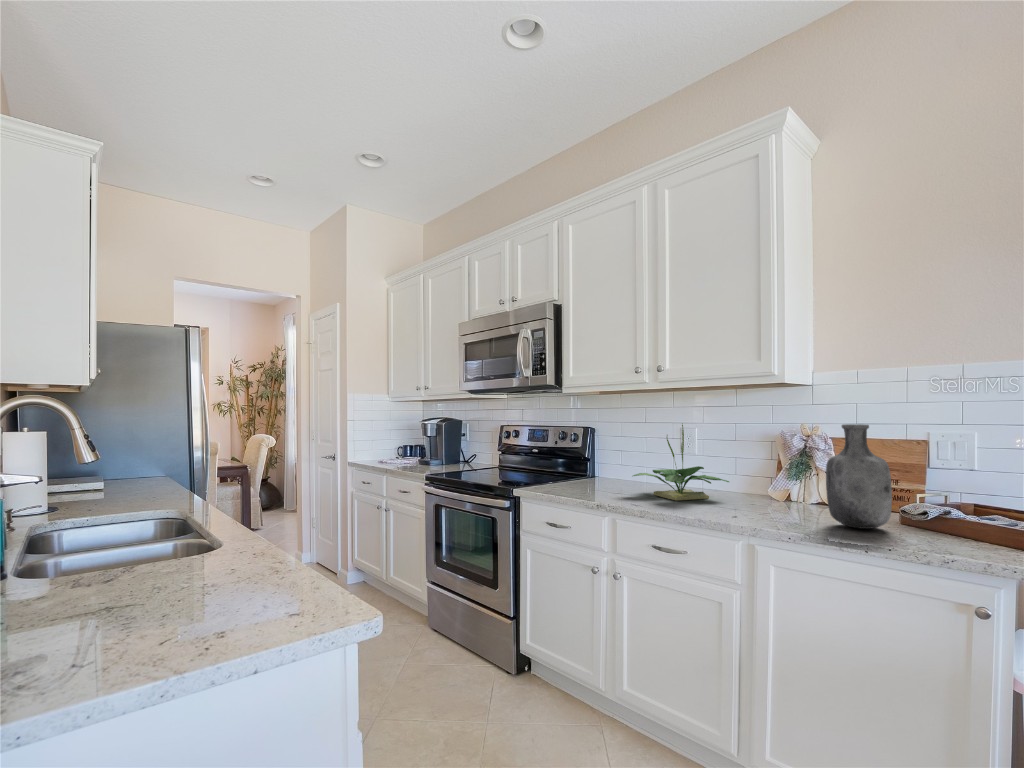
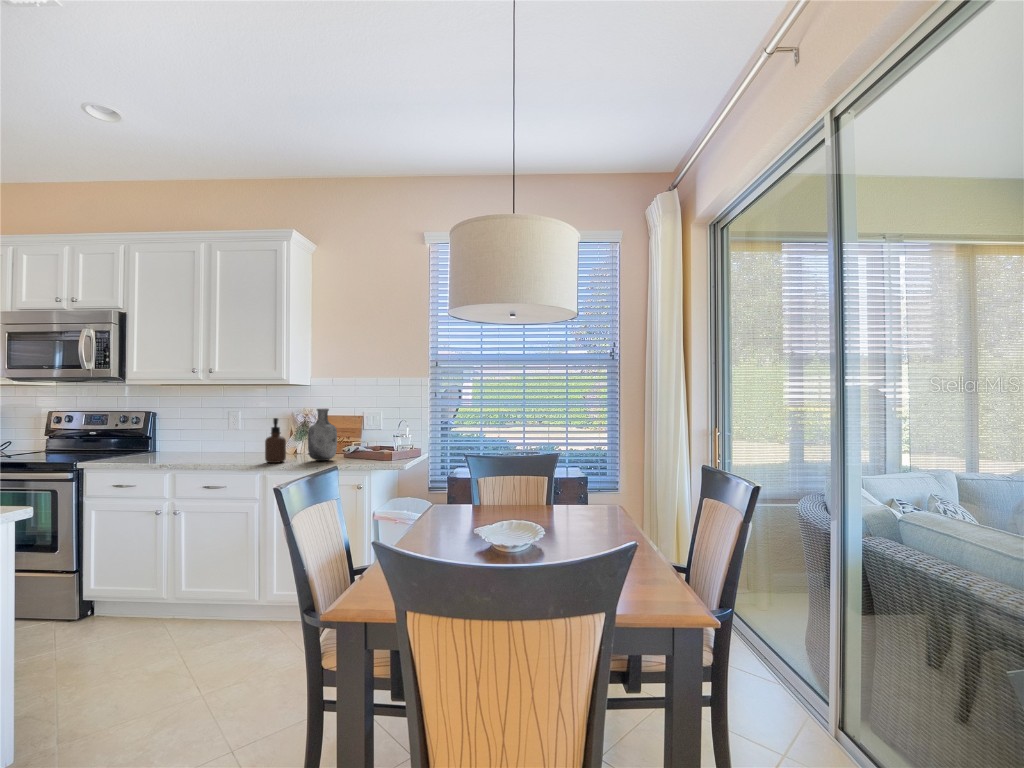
potted plant: present [633,425,729,500] -> none [189,408,259,459]
soap dispenser: none [744,440,783,521] -> present [265,418,286,463]

